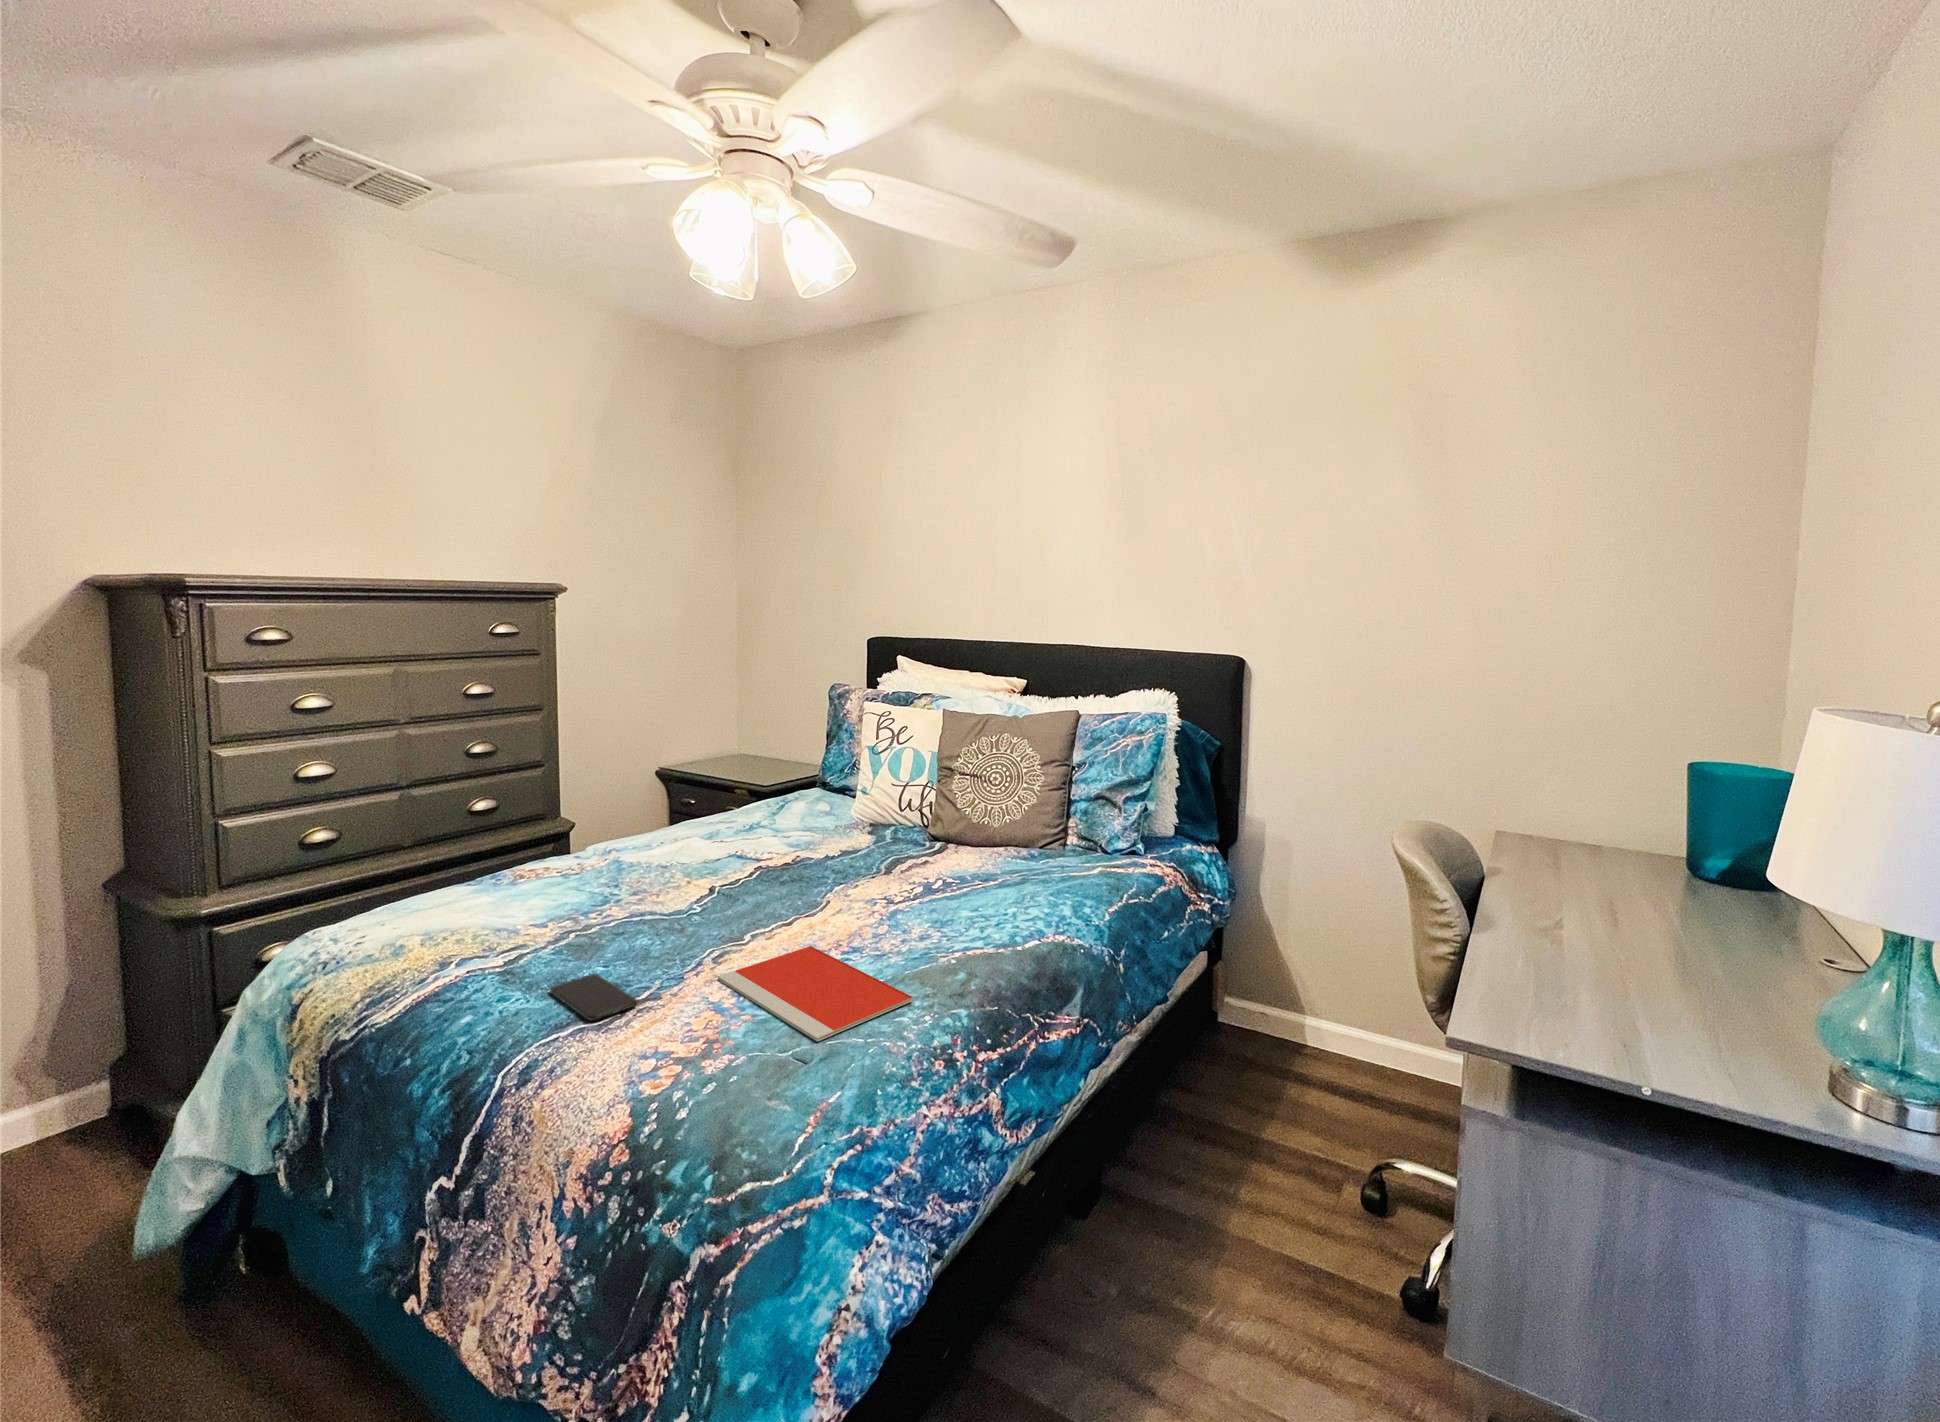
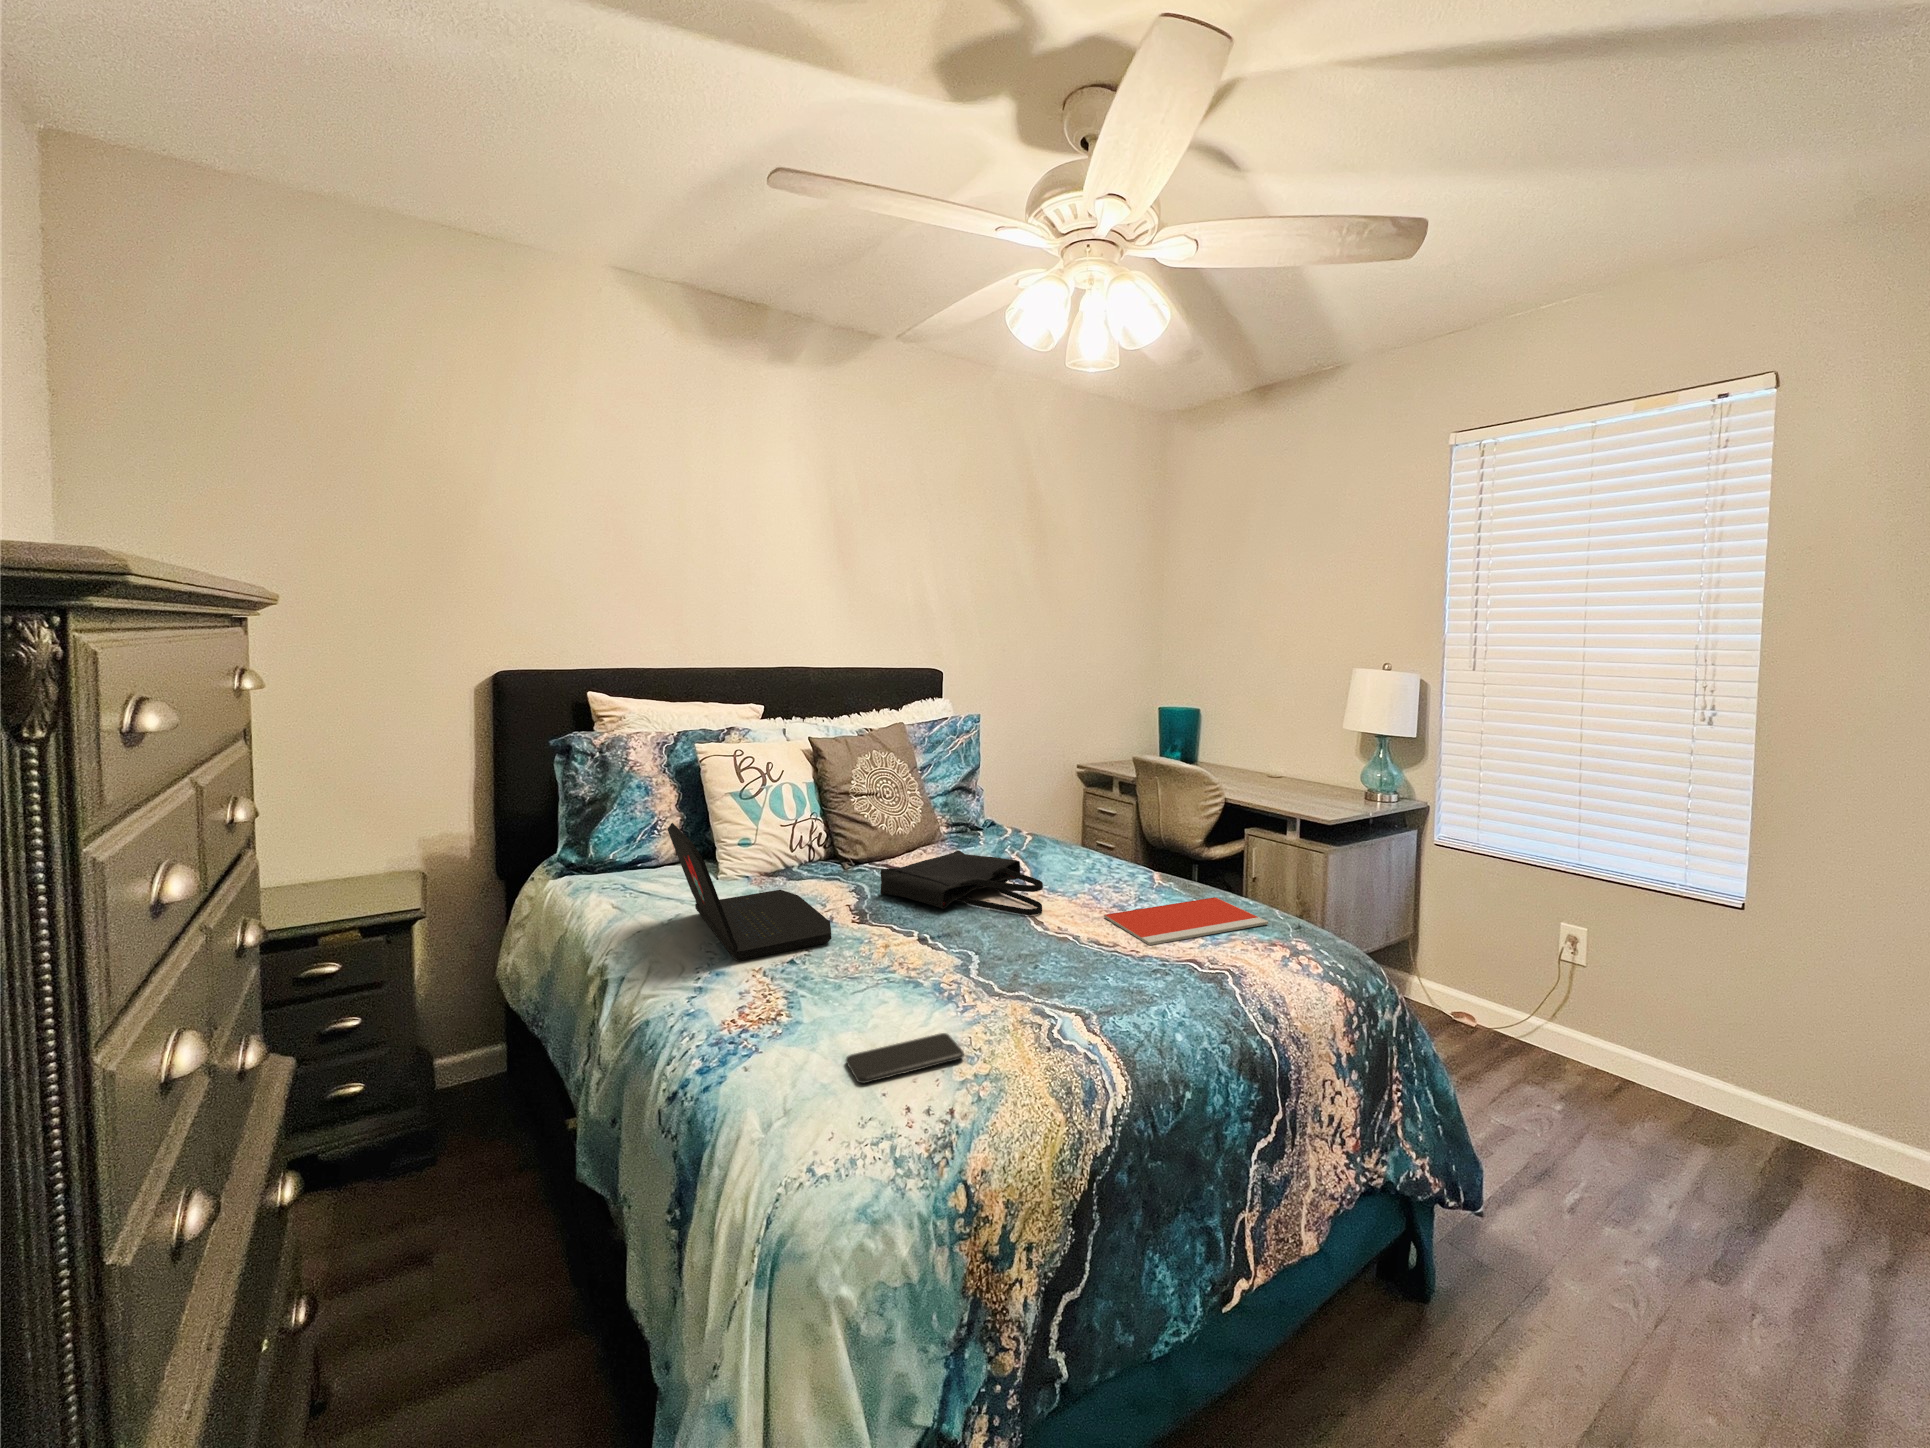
laptop: none [640,749,811,867] -> present [667,823,831,961]
tote bag: none [797,837,945,921] -> present [880,850,1043,915]
smartphone: present [549,974,638,1020] -> present [846,1033,964,1083]

